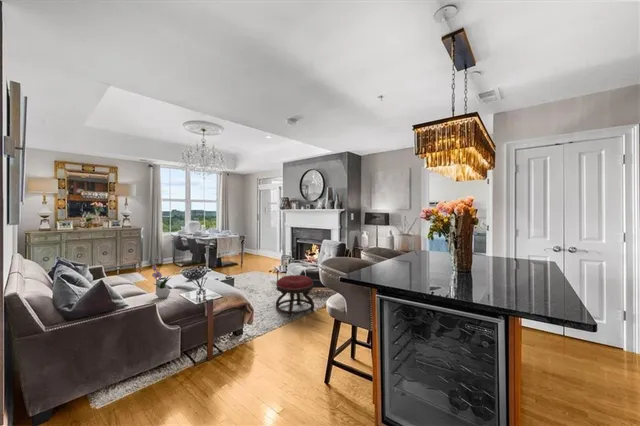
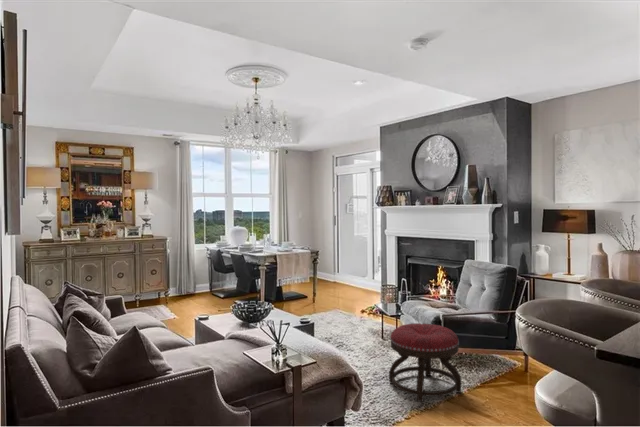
flower arrangement: present [152,259,170,299] -> none [199,290,229,357]

